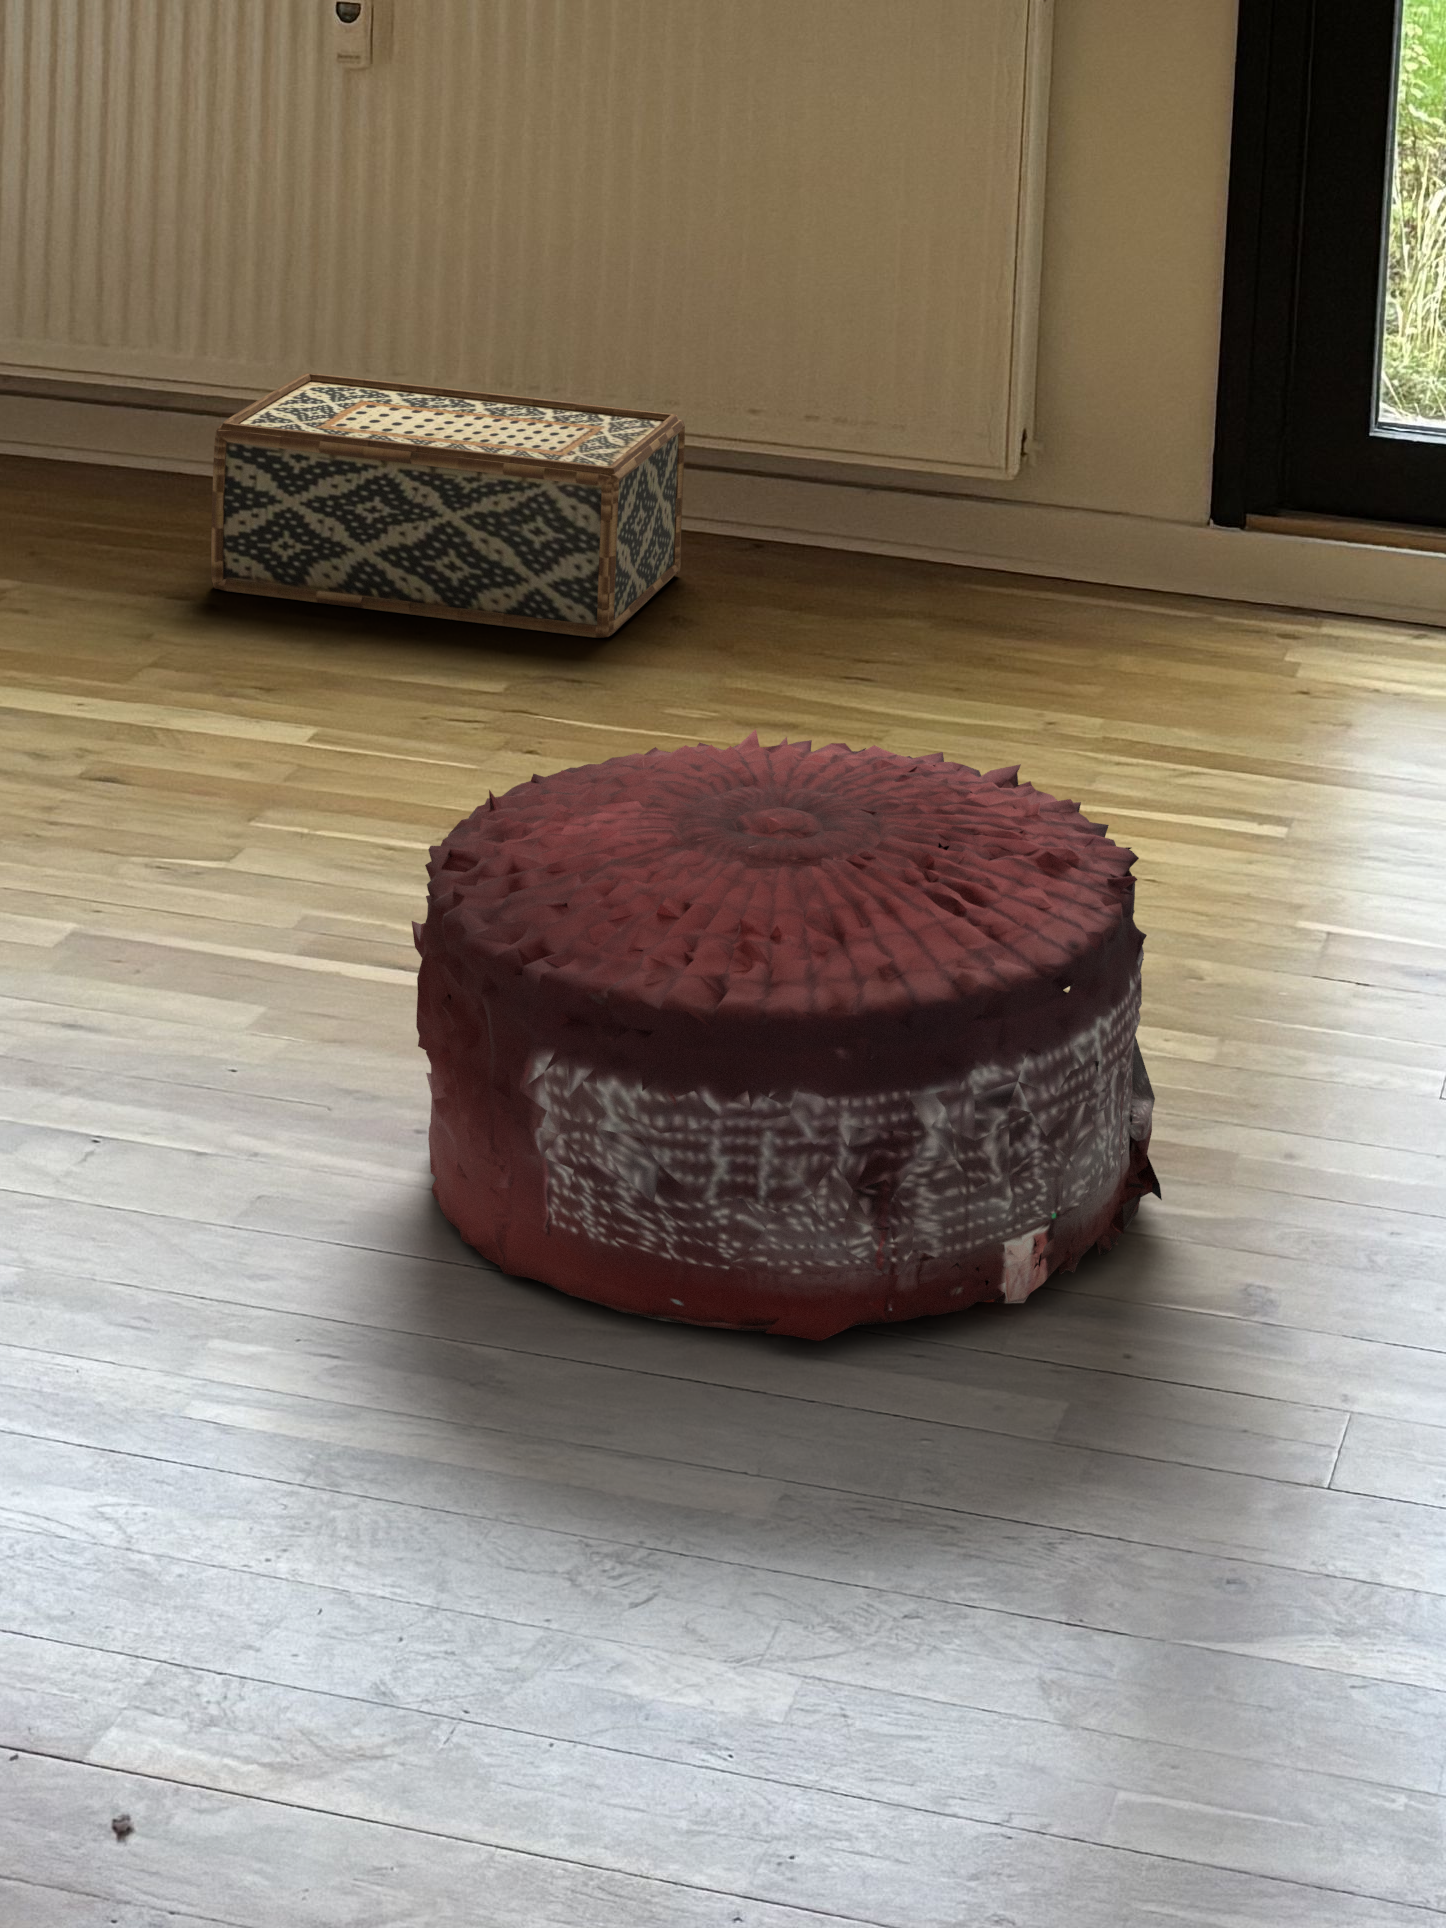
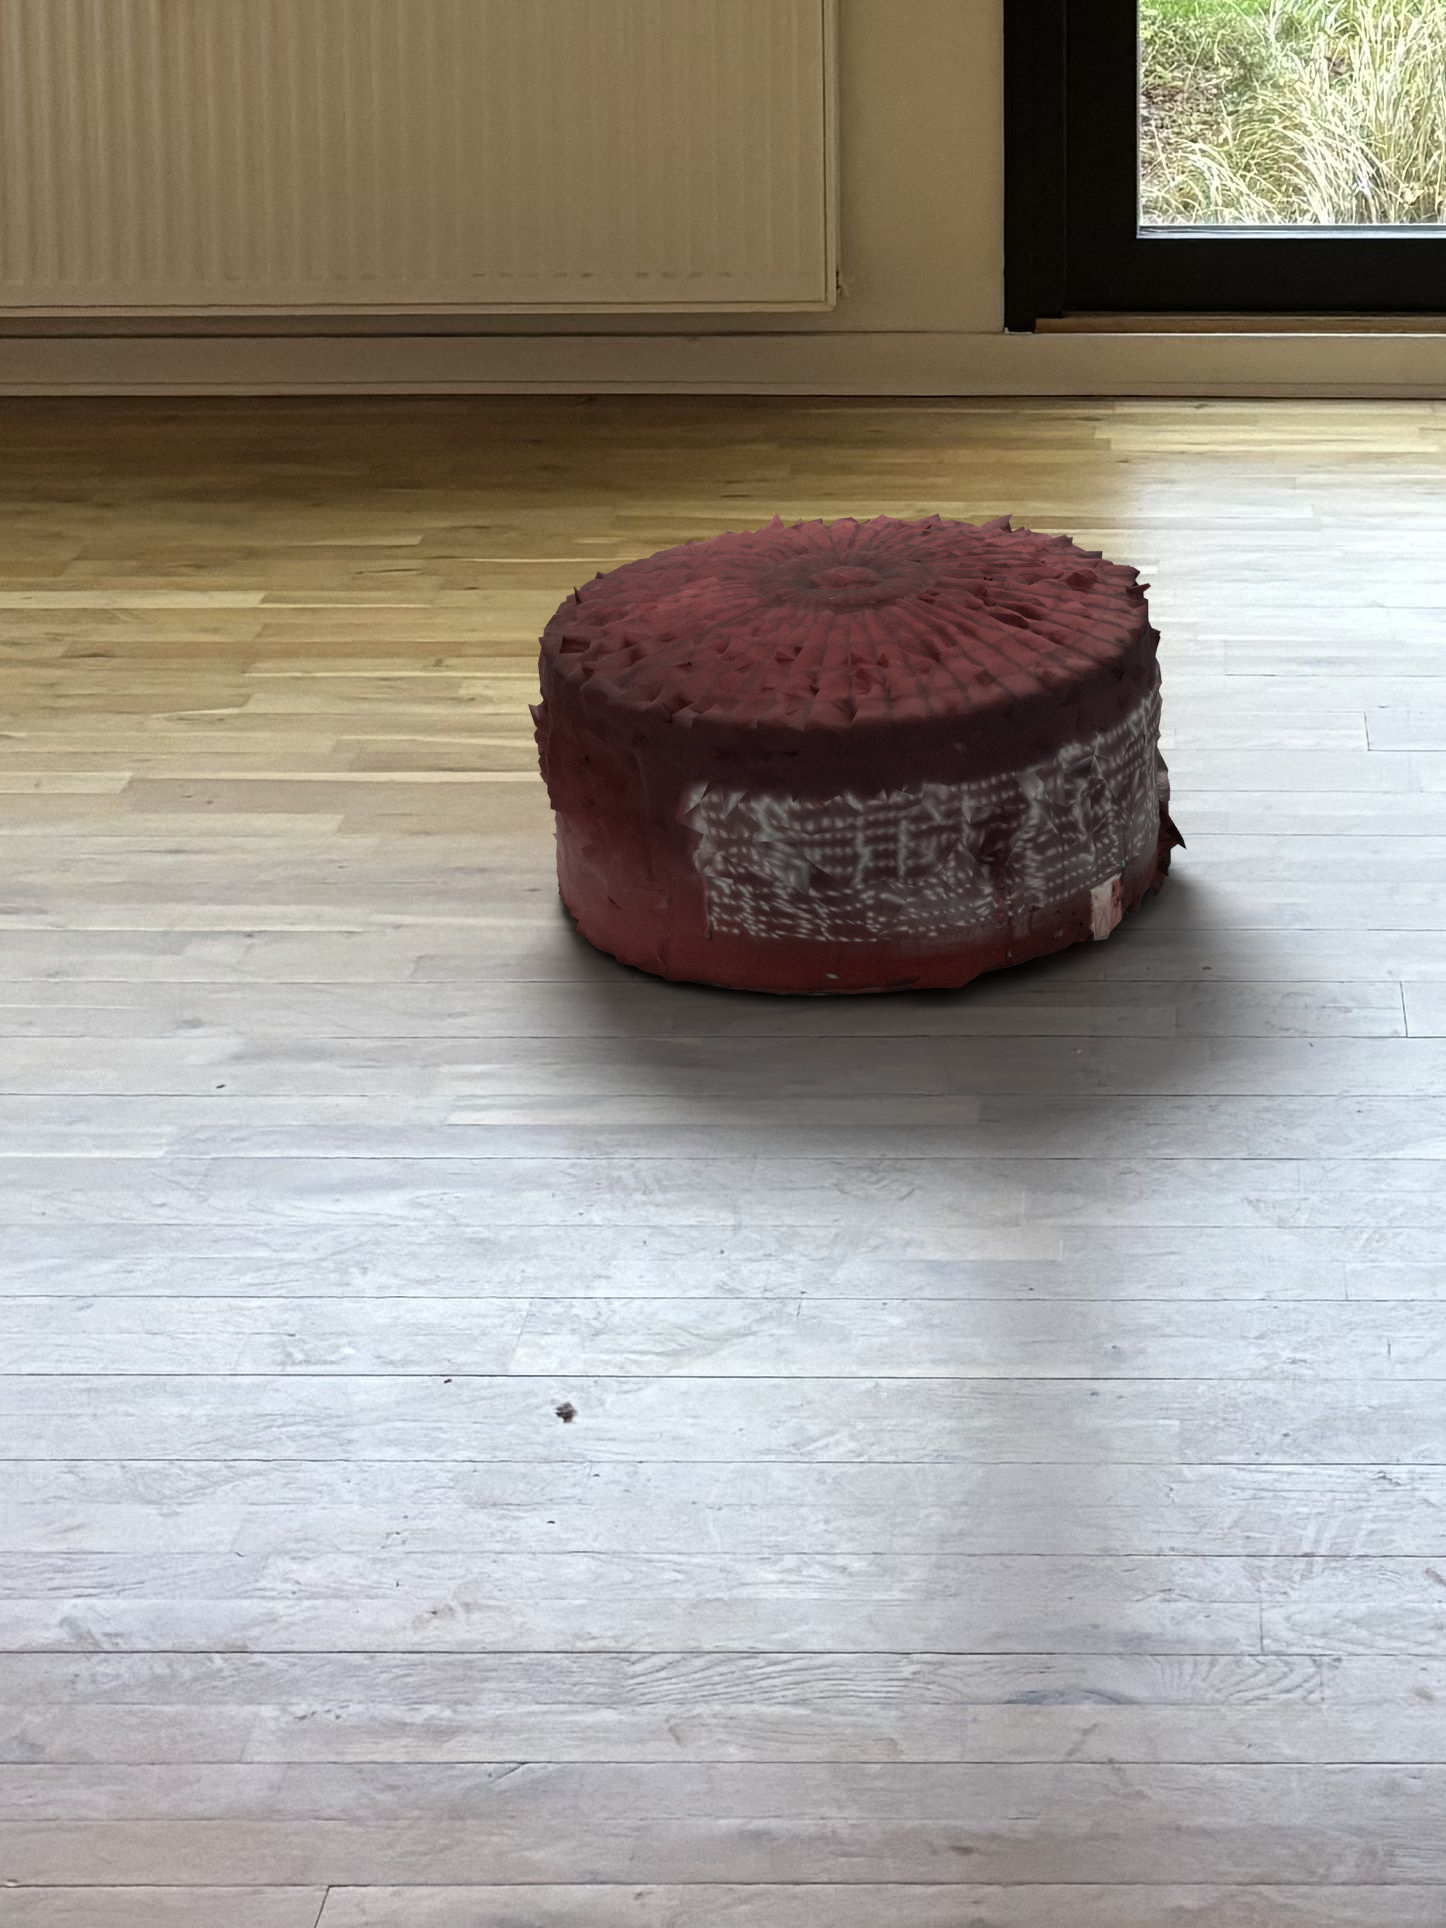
woven basket: present [211,373,685,638] -> none [96,282,534,490]

